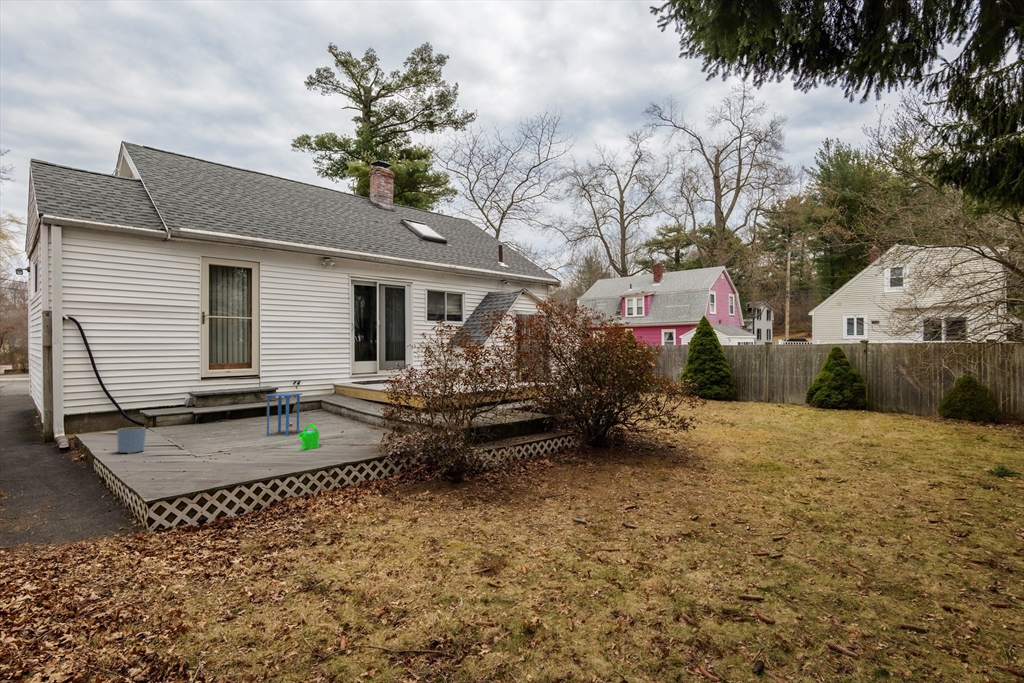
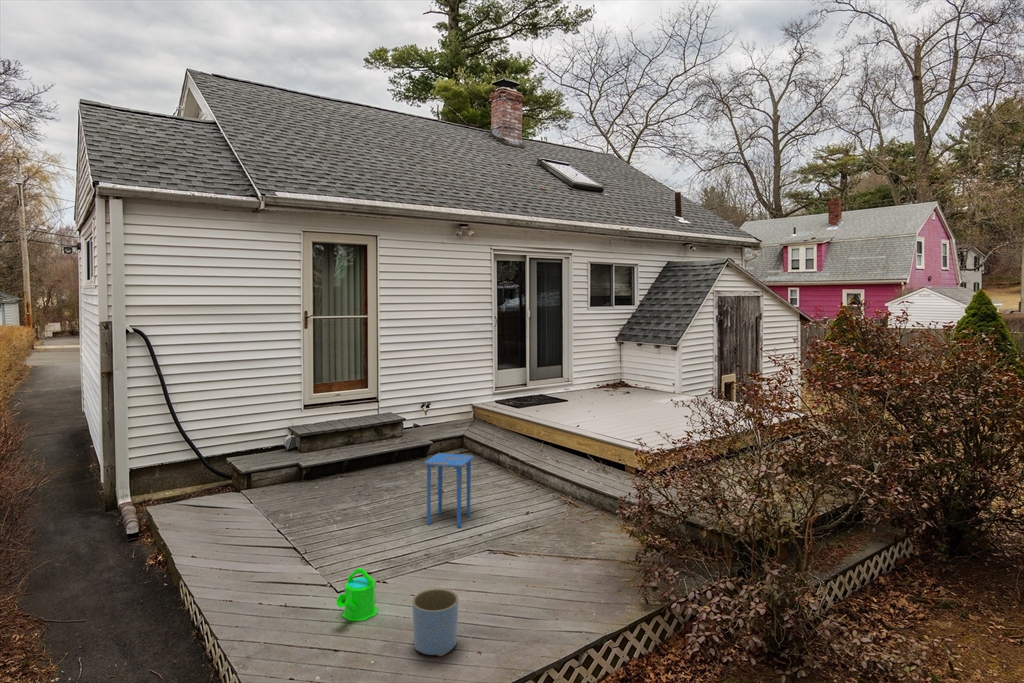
watering can: present [298,424,320,449] -> present [336,568,378,621]
planter: present [117,427,146,454] -> present [412,589,458,656]

